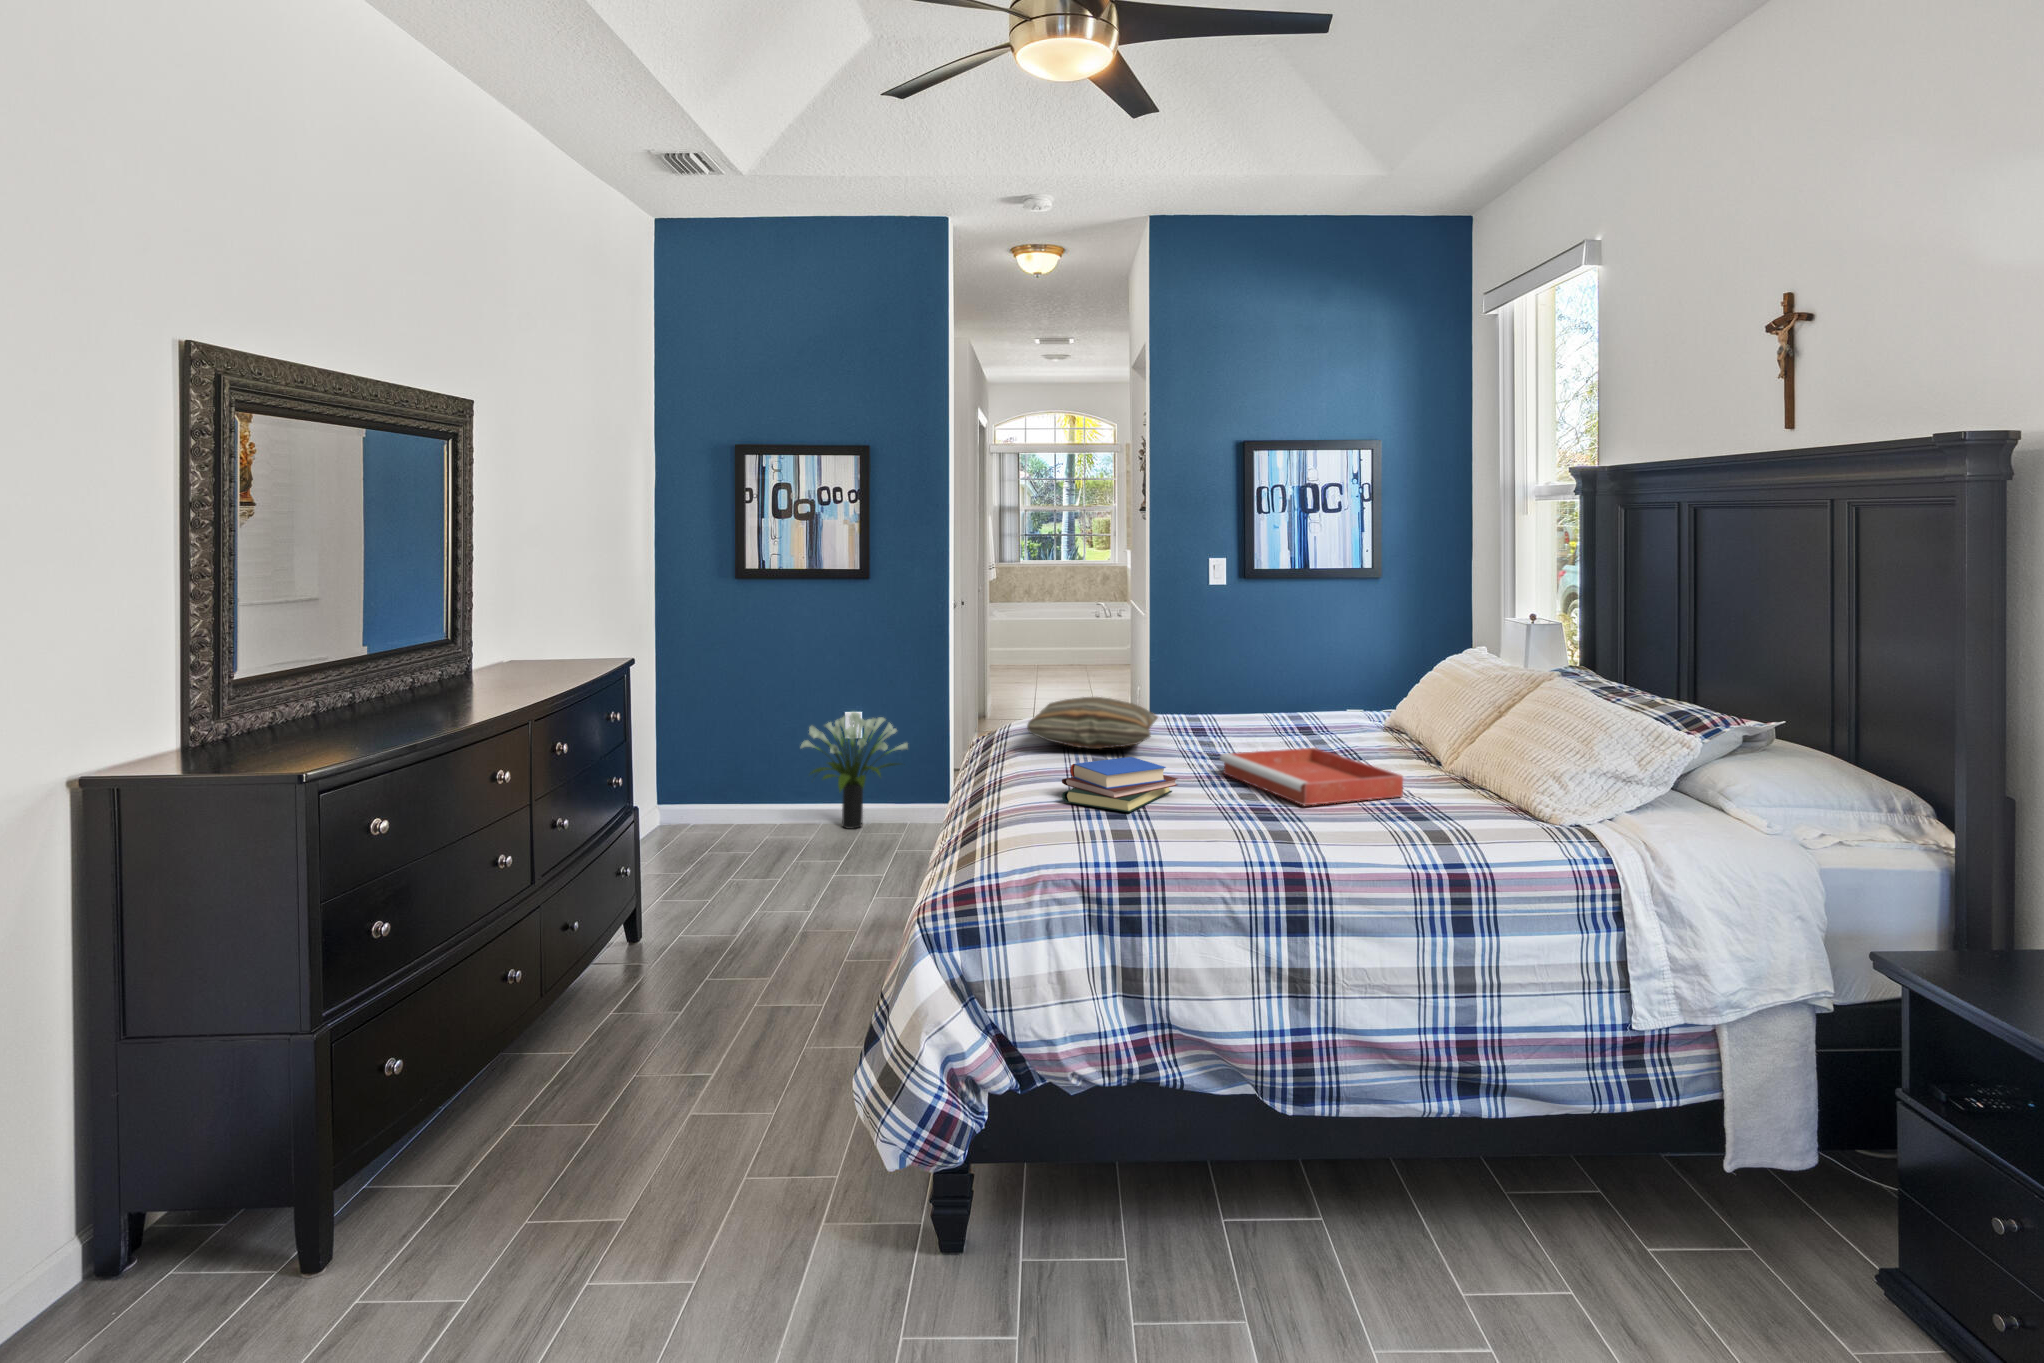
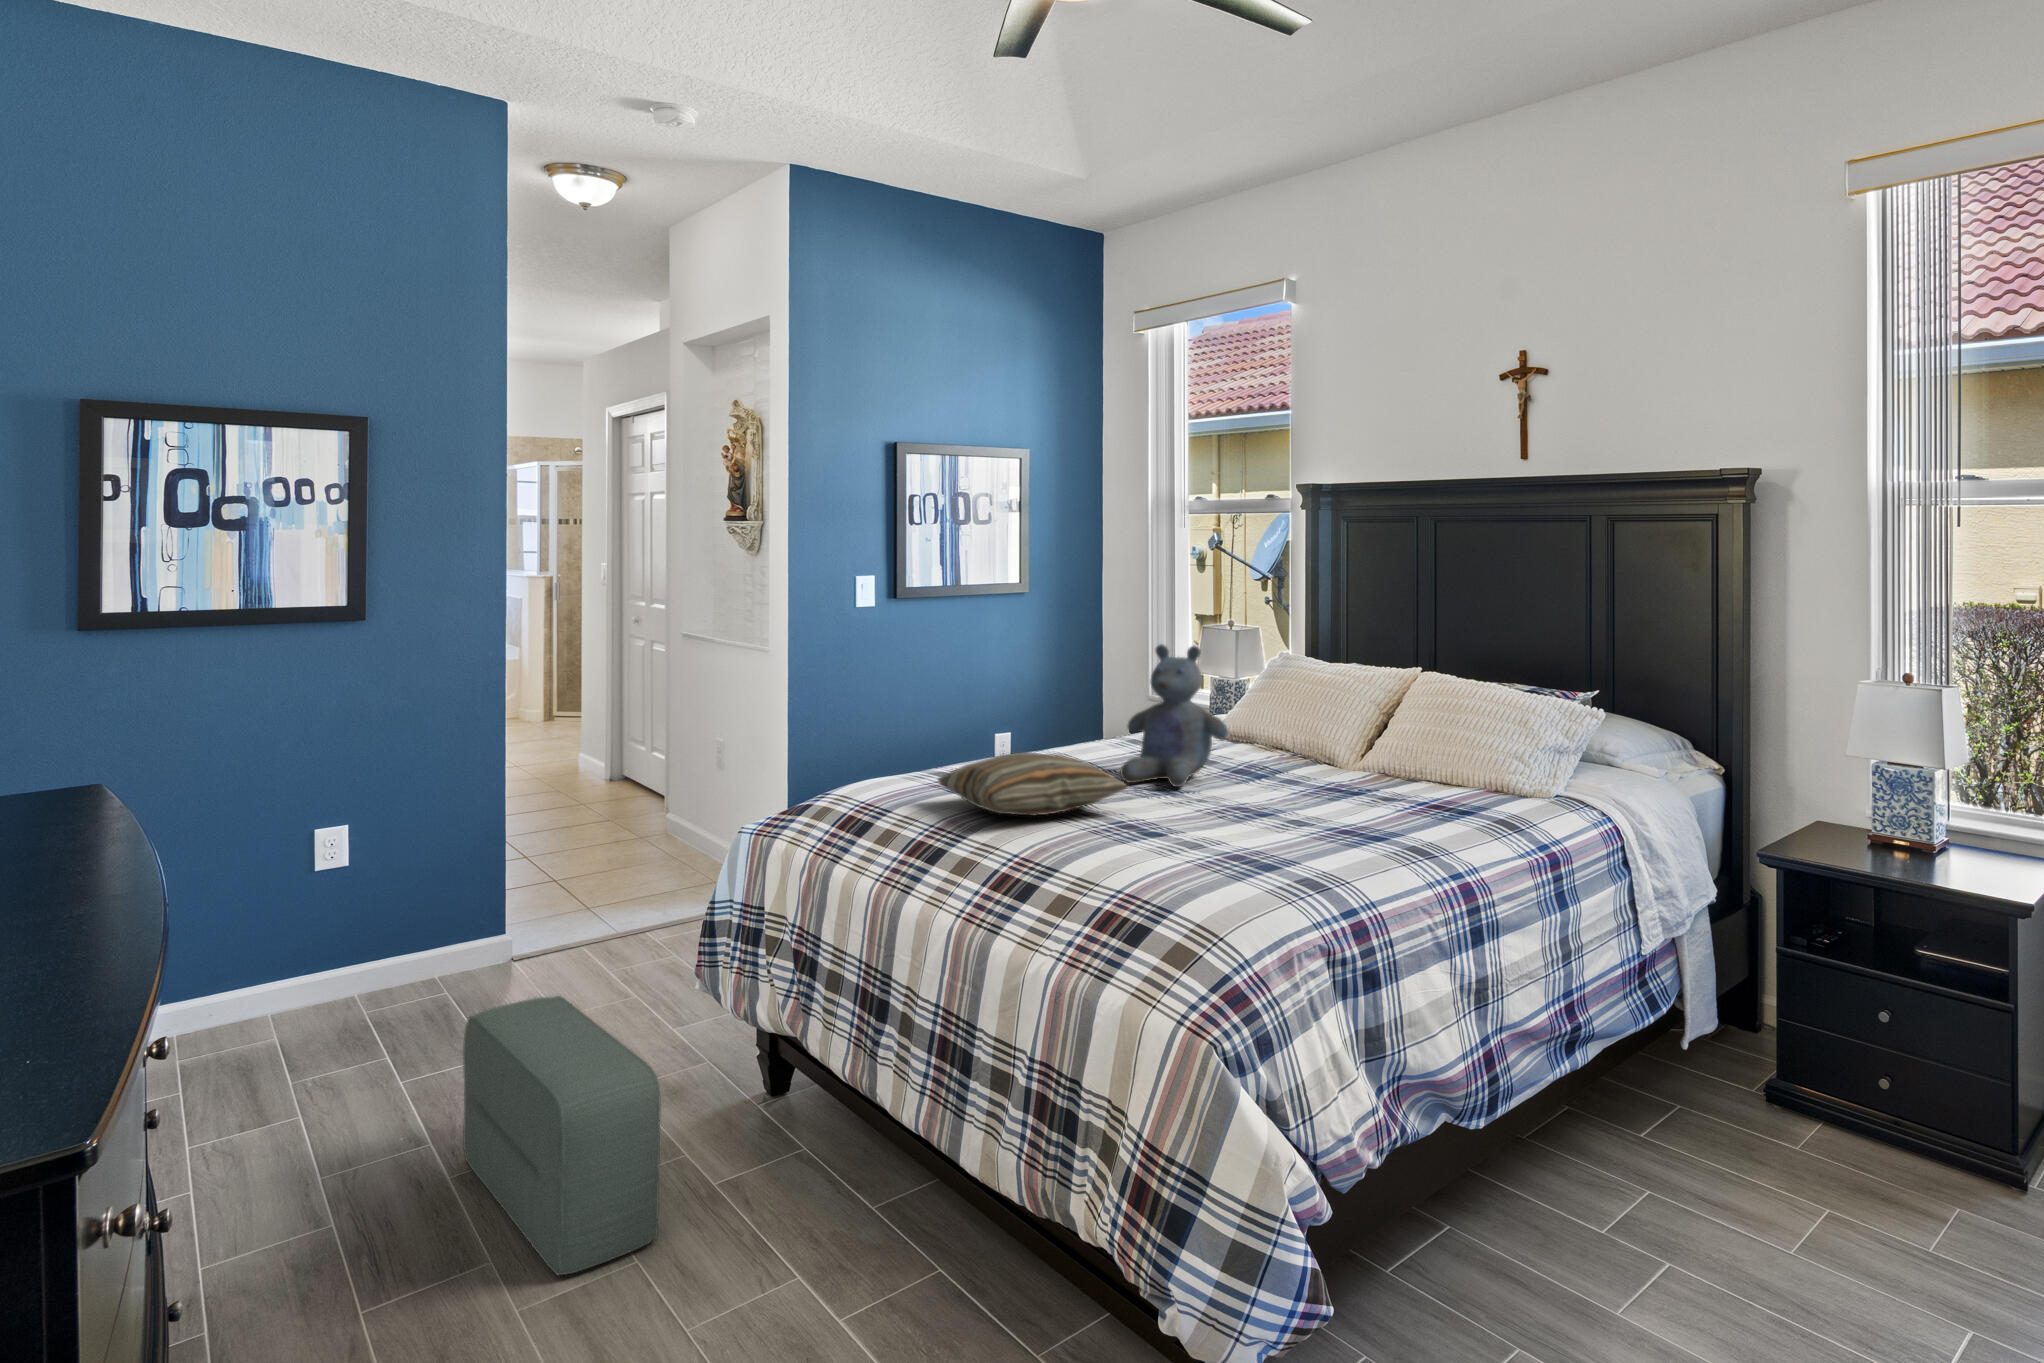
stuffed bear: none [1207,618,1307,749] -> present [1120,644,1228,787]
potted plant: present [801,712,908,829] -> none [273,839,475,1026]
tray: present [1220,748,1403,806] -> none [1218,773,1394,828]
book: present [1062,757,1178,812] -> none [1152,810,1257,872]
pouf: none [745,819,847,987] -> present [463,996,661,1275]

